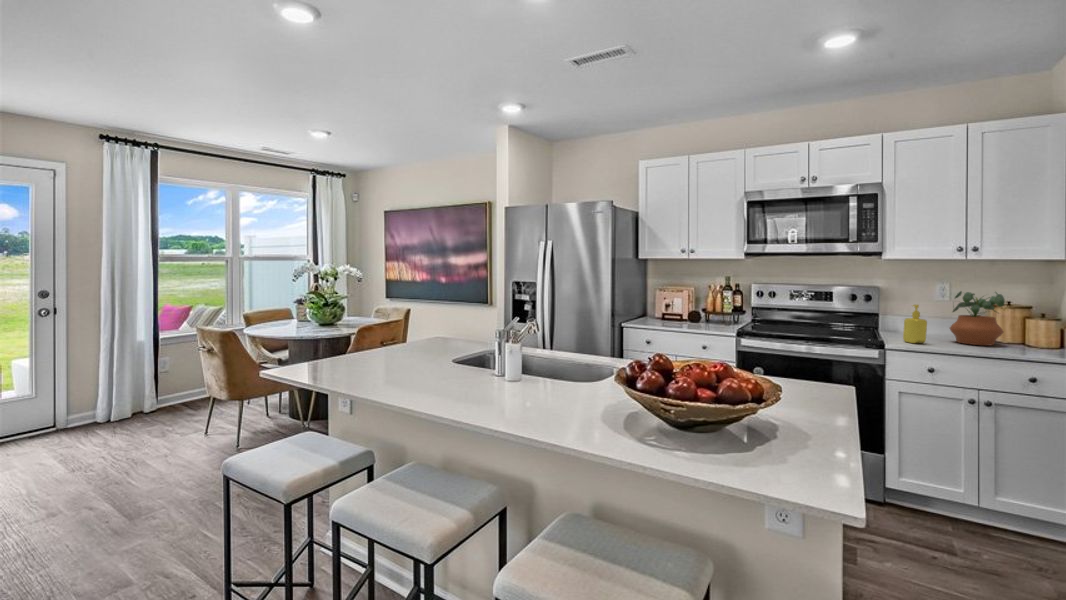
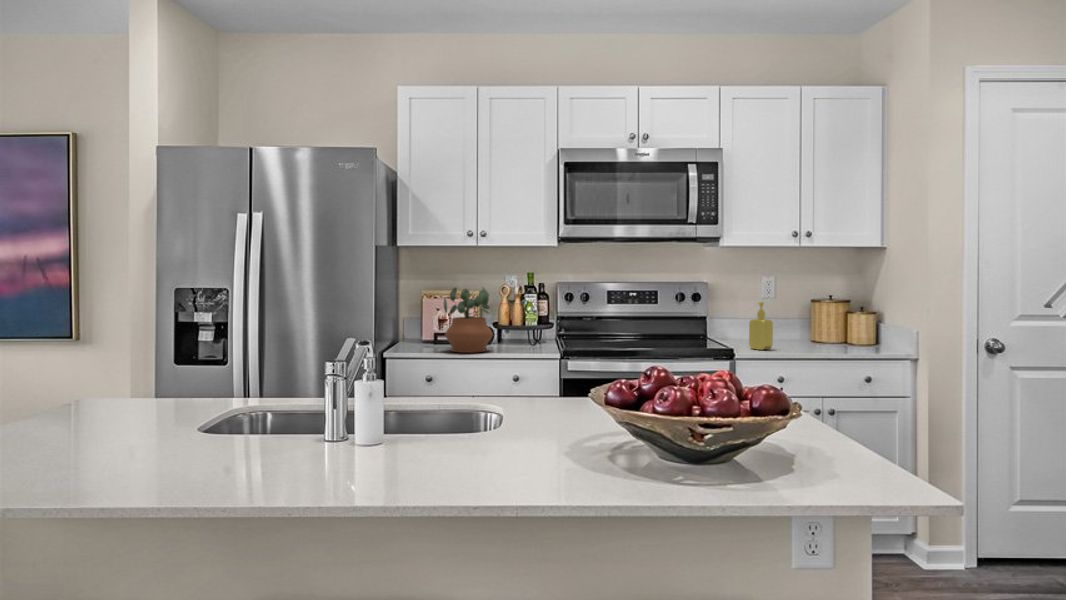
potted plant: present [950,291,1005,345] -> present [444,287,493,353]

